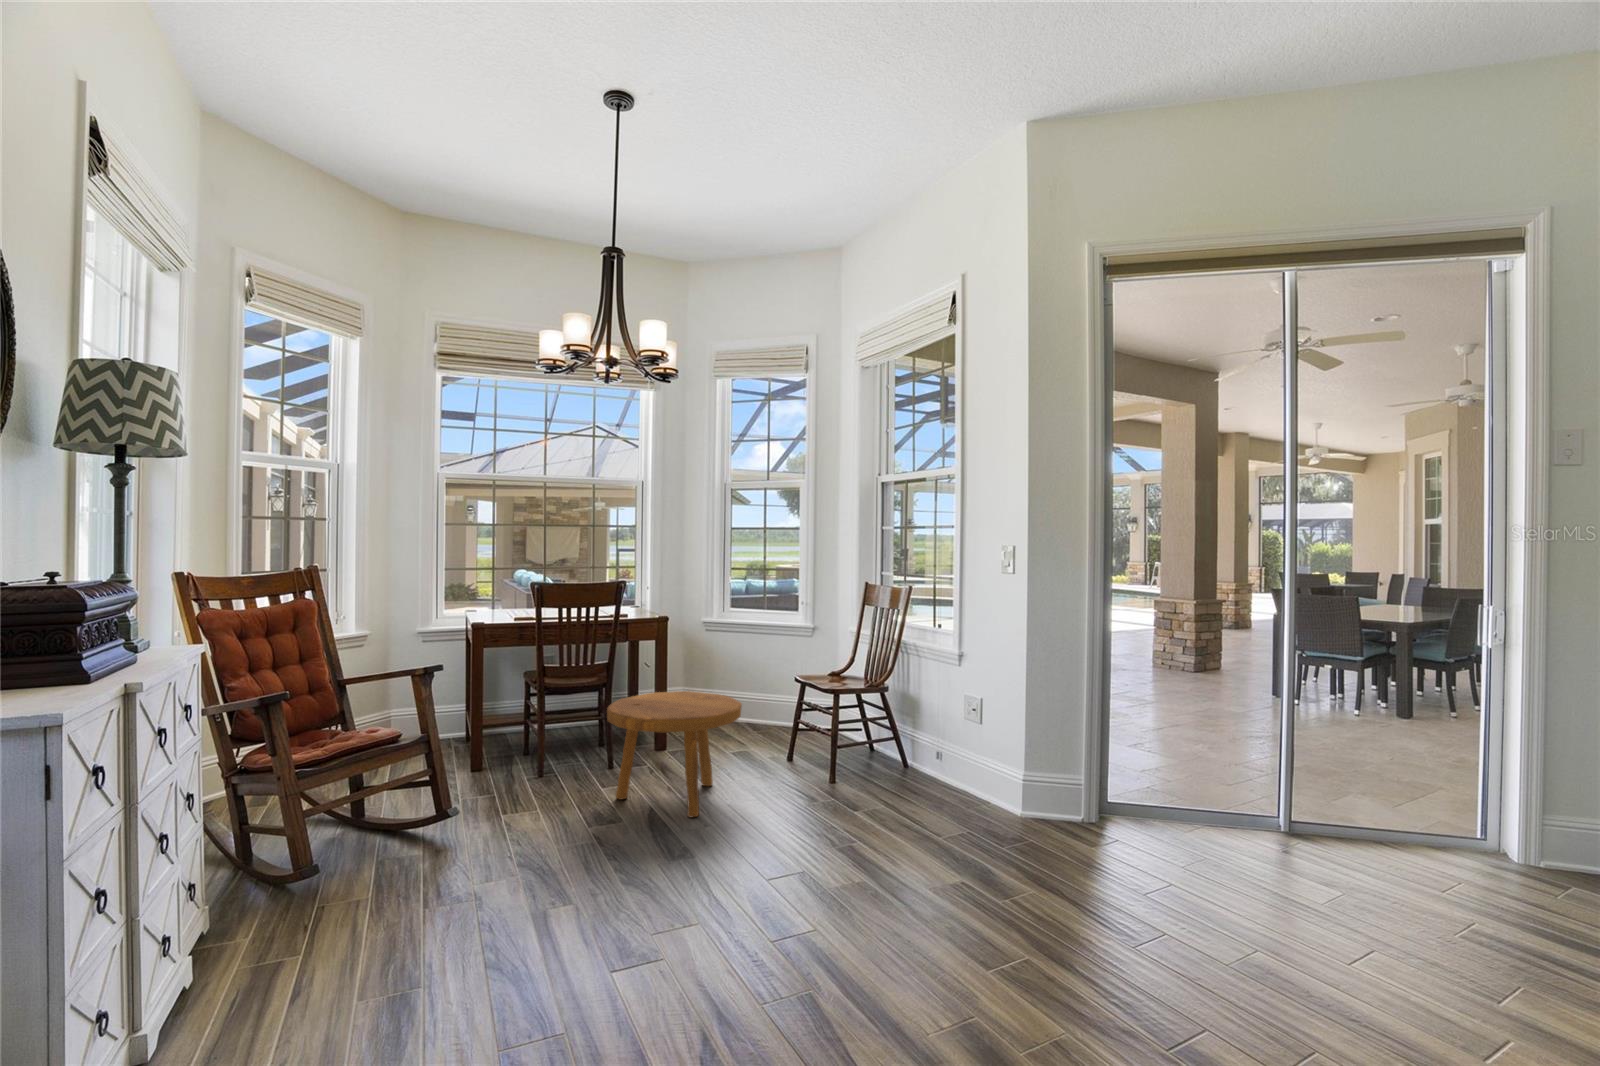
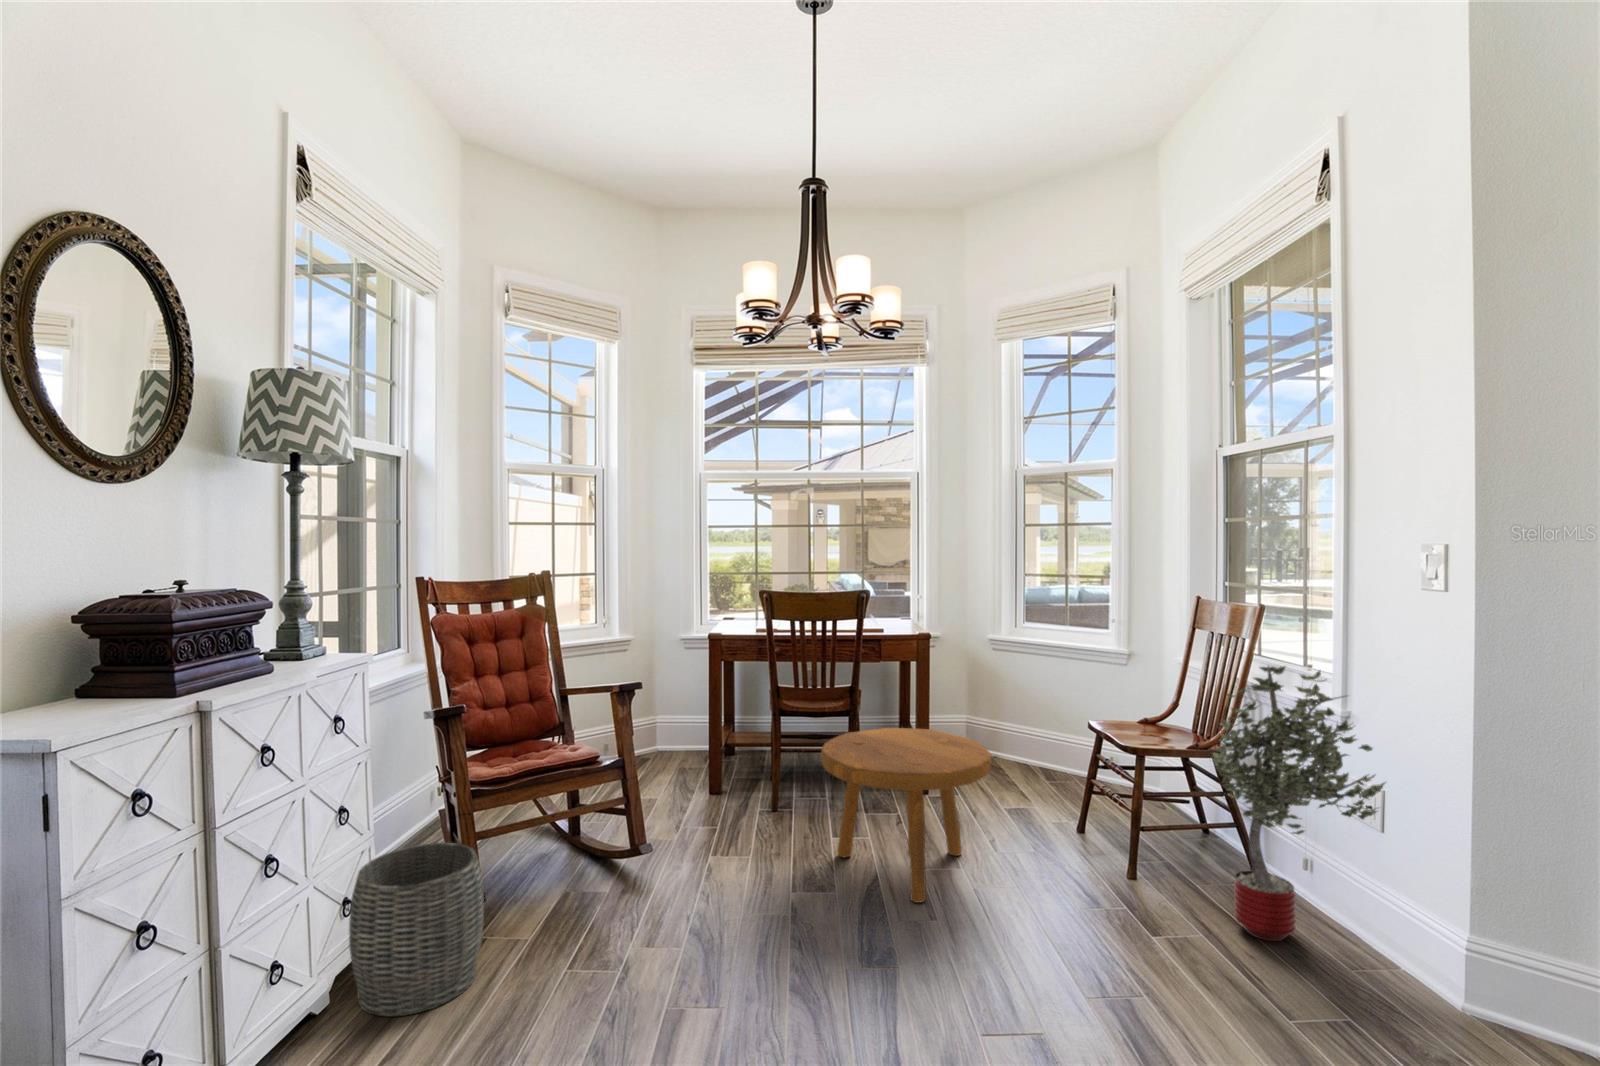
potted tree: none [882,623,983,801] -> present [1212,666,1385,941]
woven basket: none [214,814,347,968] -> present [349,843,484,1016]

